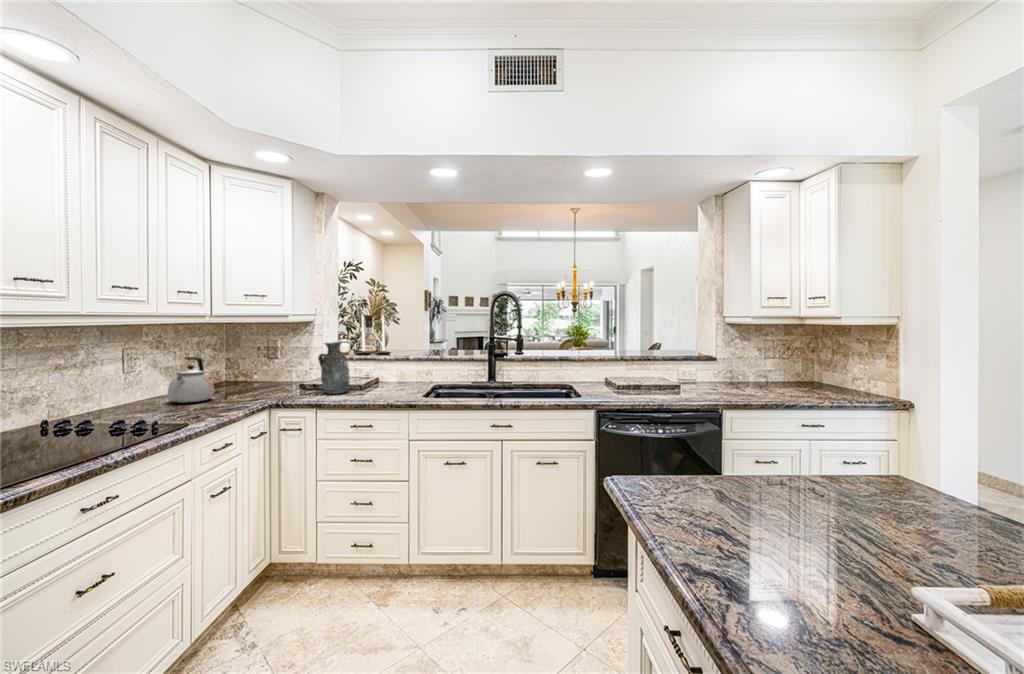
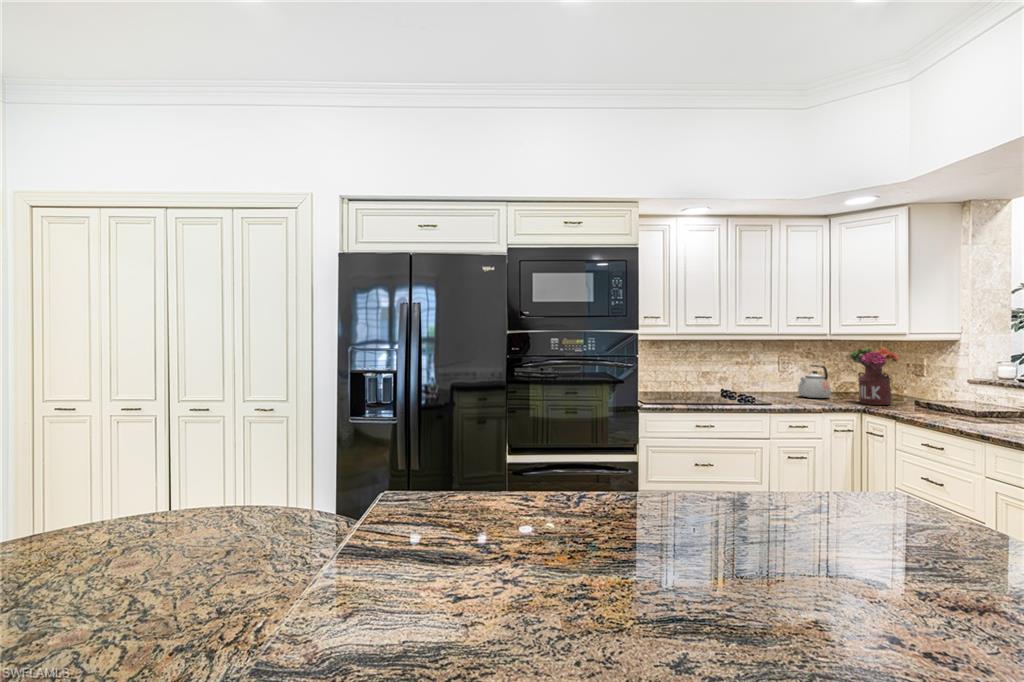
flower arrangement: none [240,330,295,397] -> present [850,347,899,405]
decorative vase: present [318,342,349,394] -> none [918,360,954,413]

